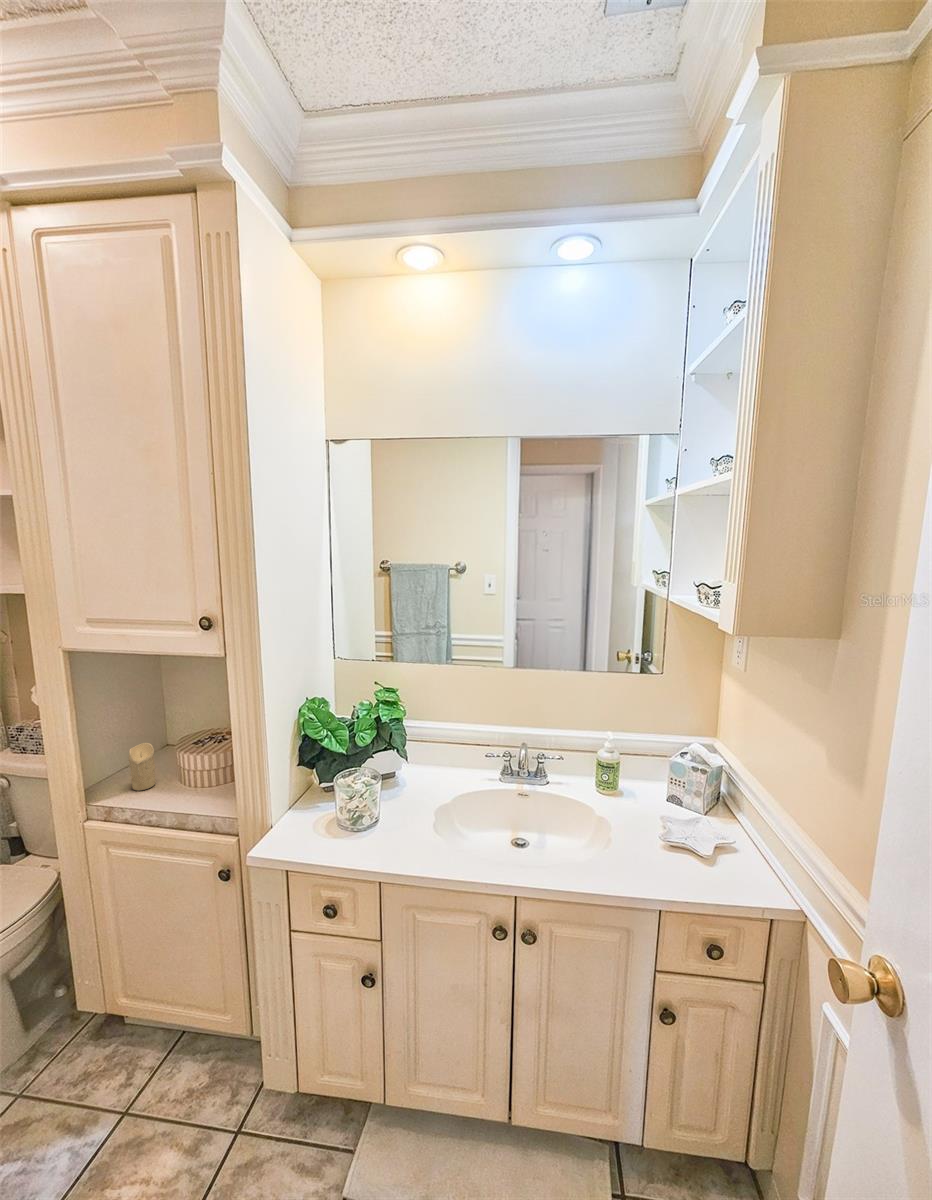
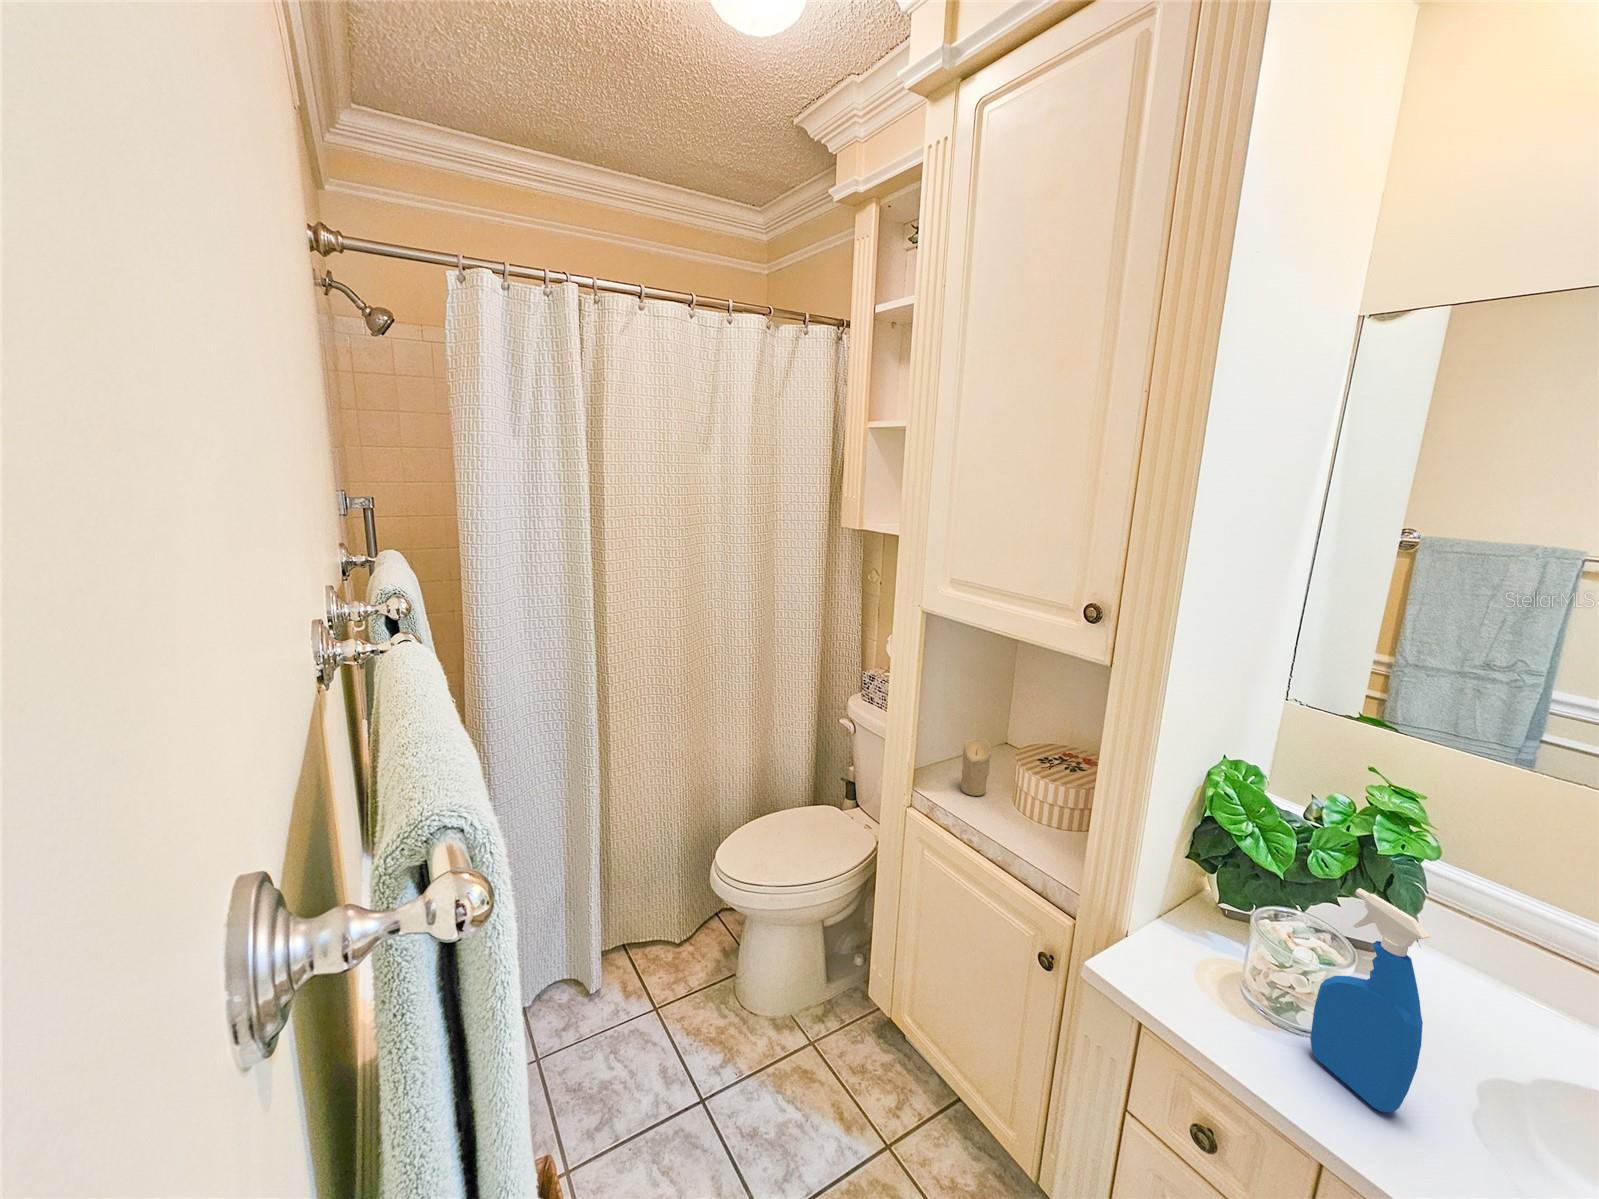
spray bottle: none [366,739,407,844] -> present [1310,888,1430,1112]

